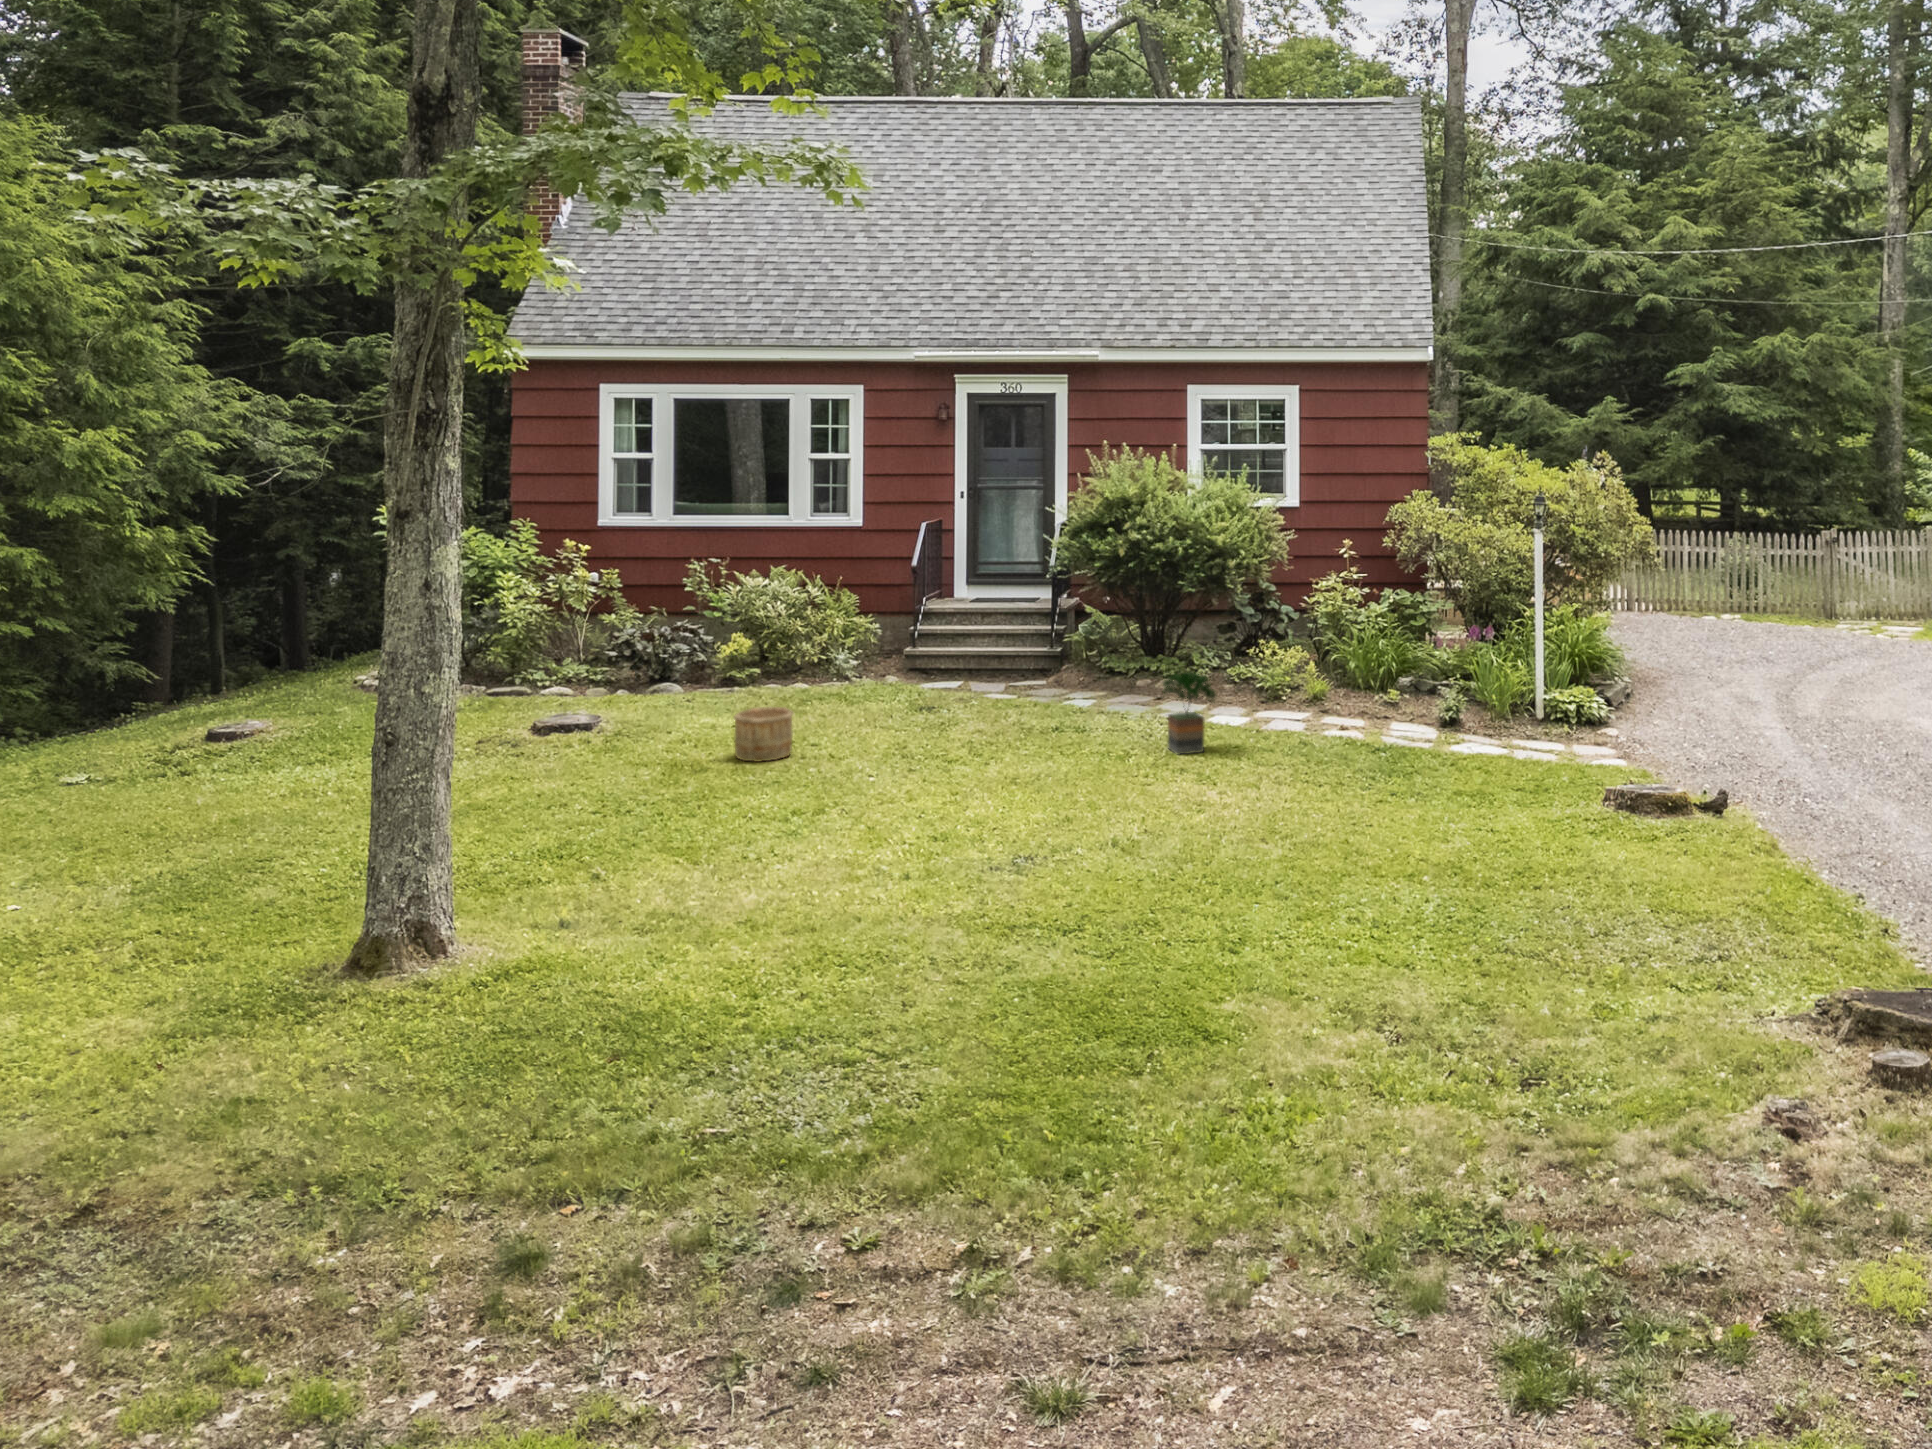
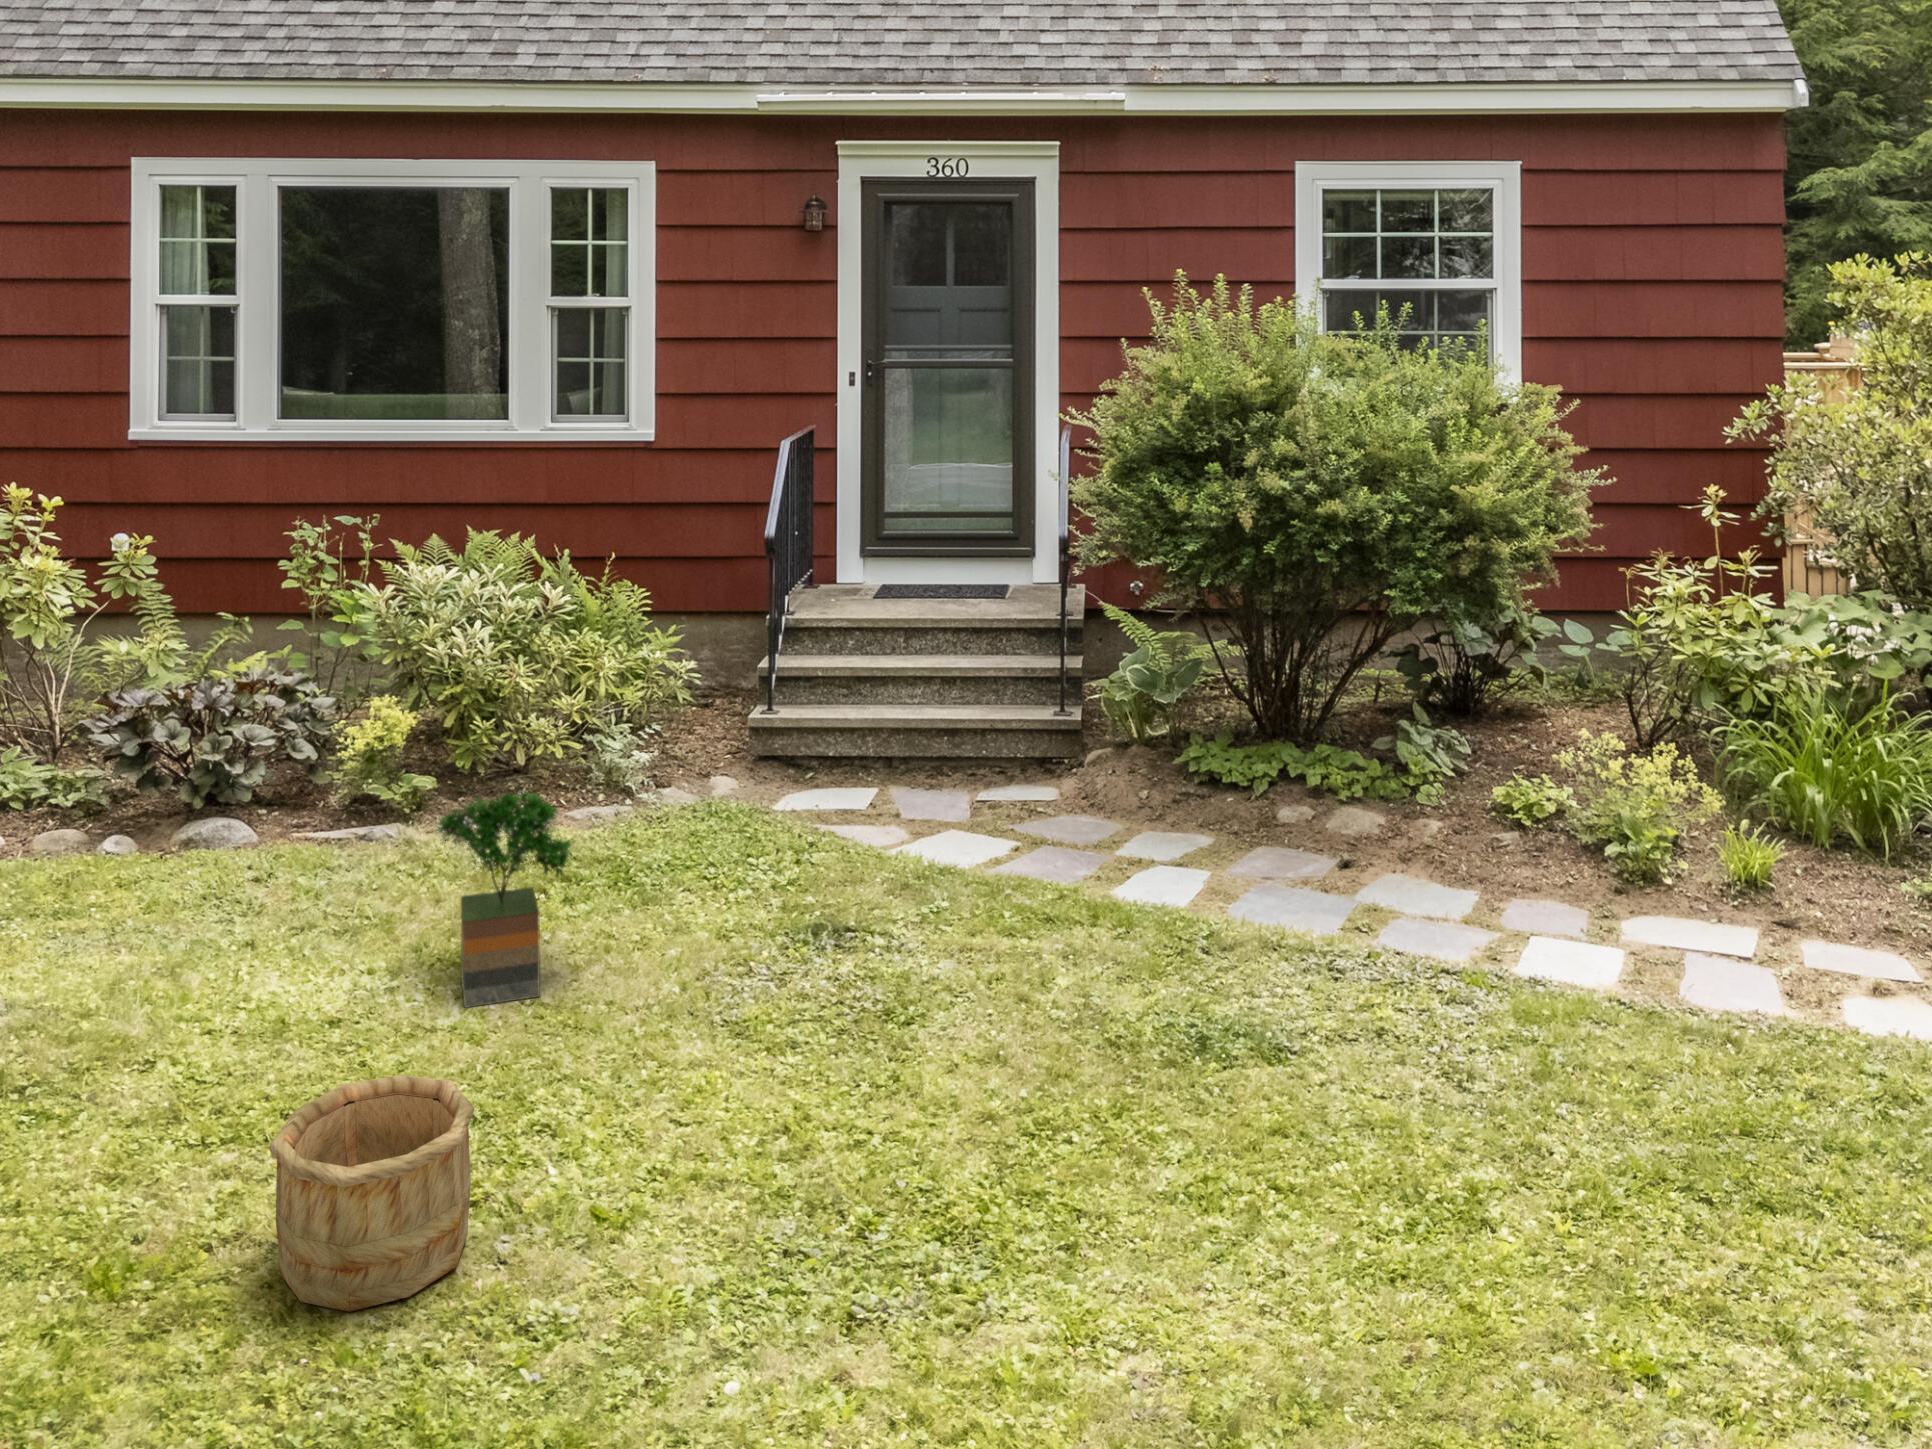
potted tree: present [1163,673,1216,754] -> present [436,792,571,1008]

